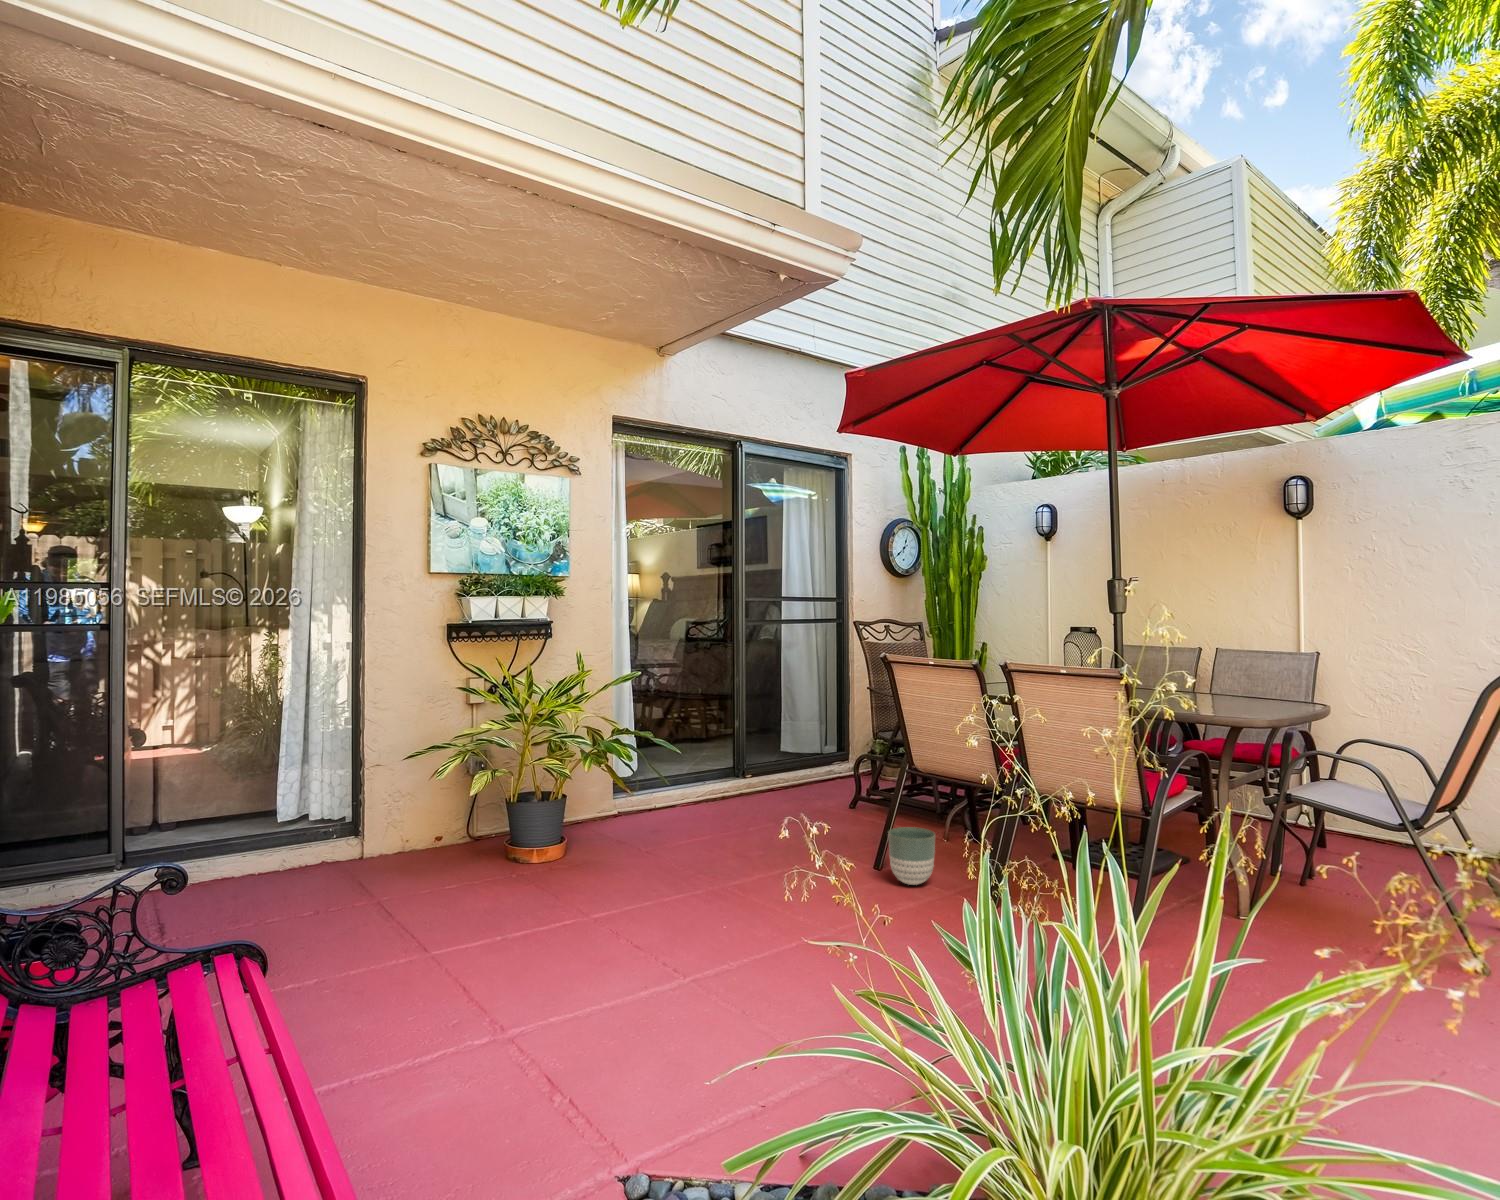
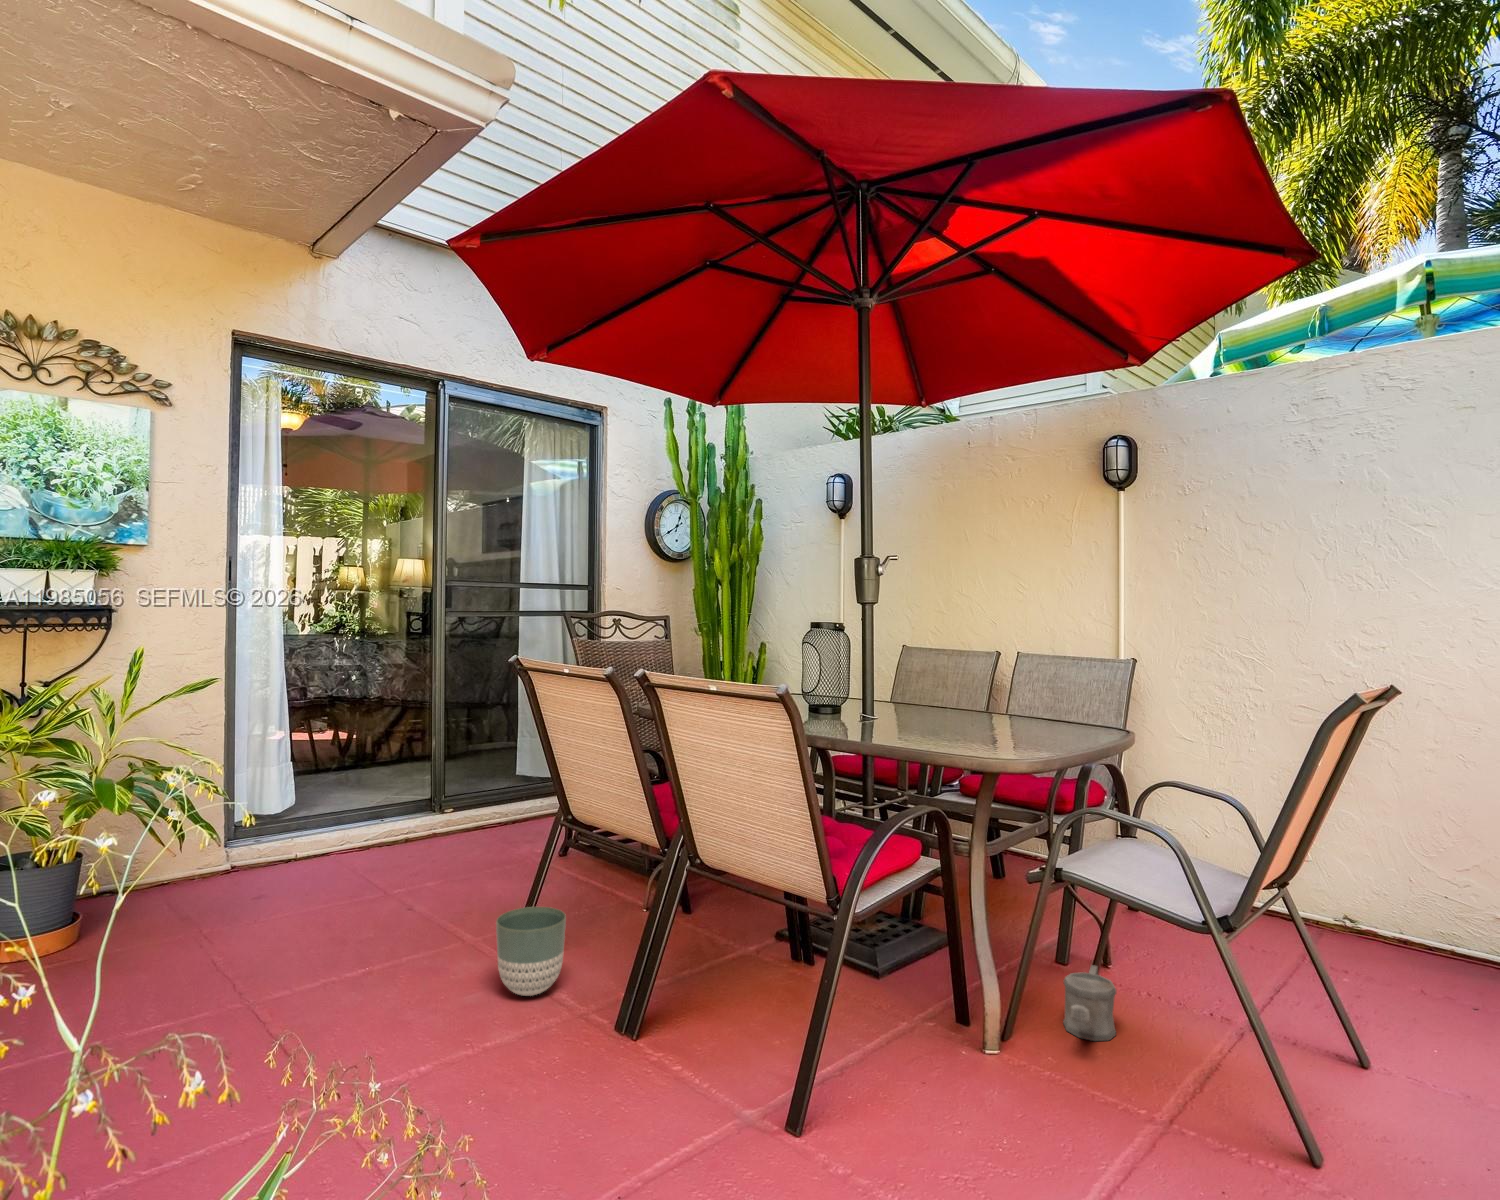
watering can: none [1302,869,1344,916] -> present [1063,965,1116,1041]

